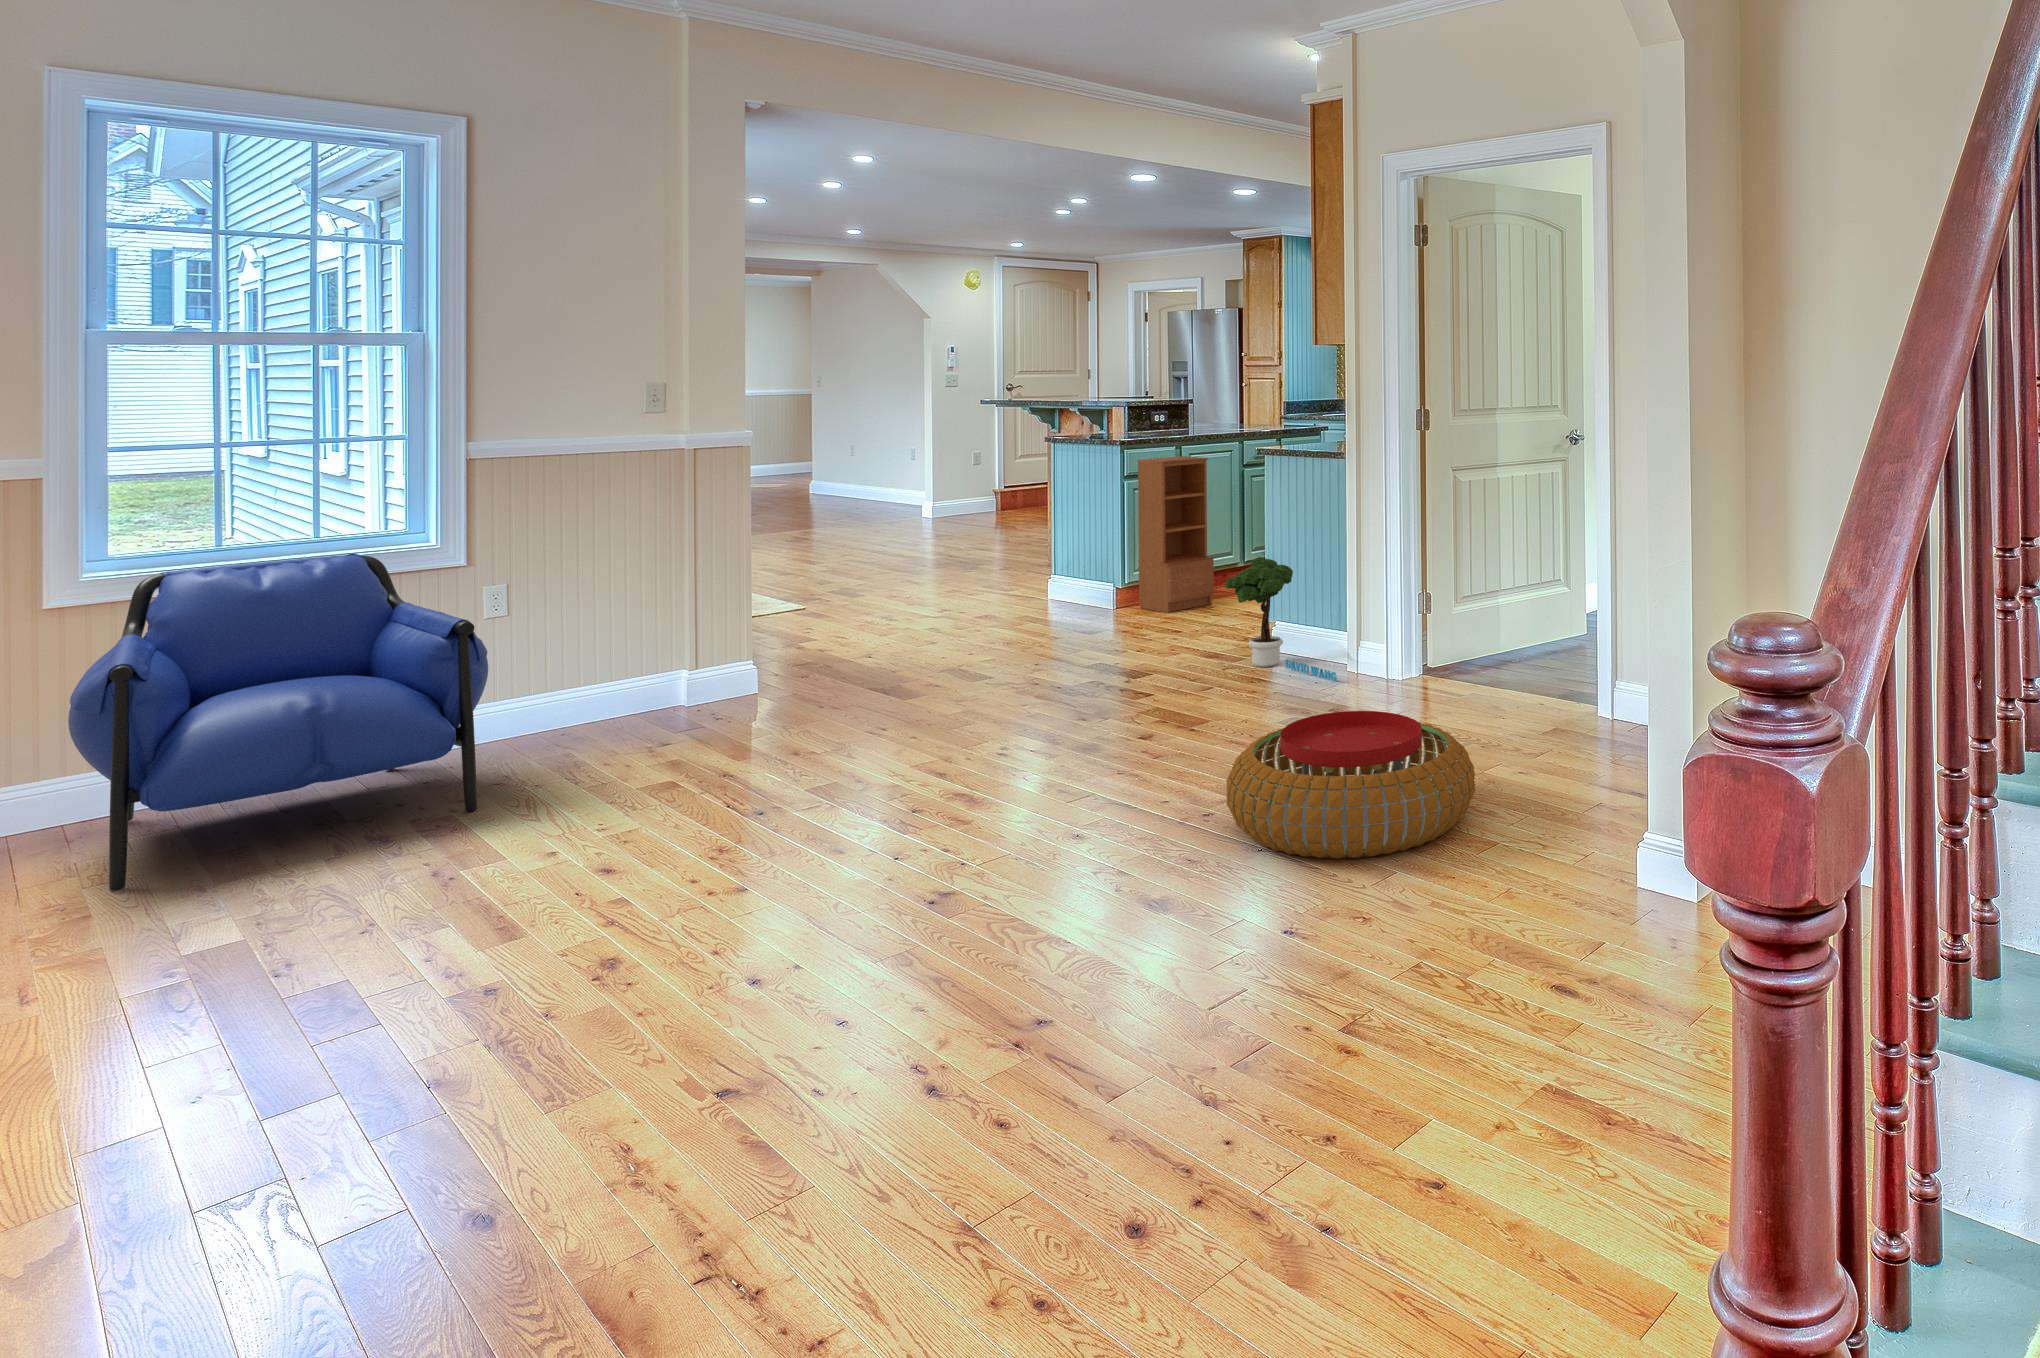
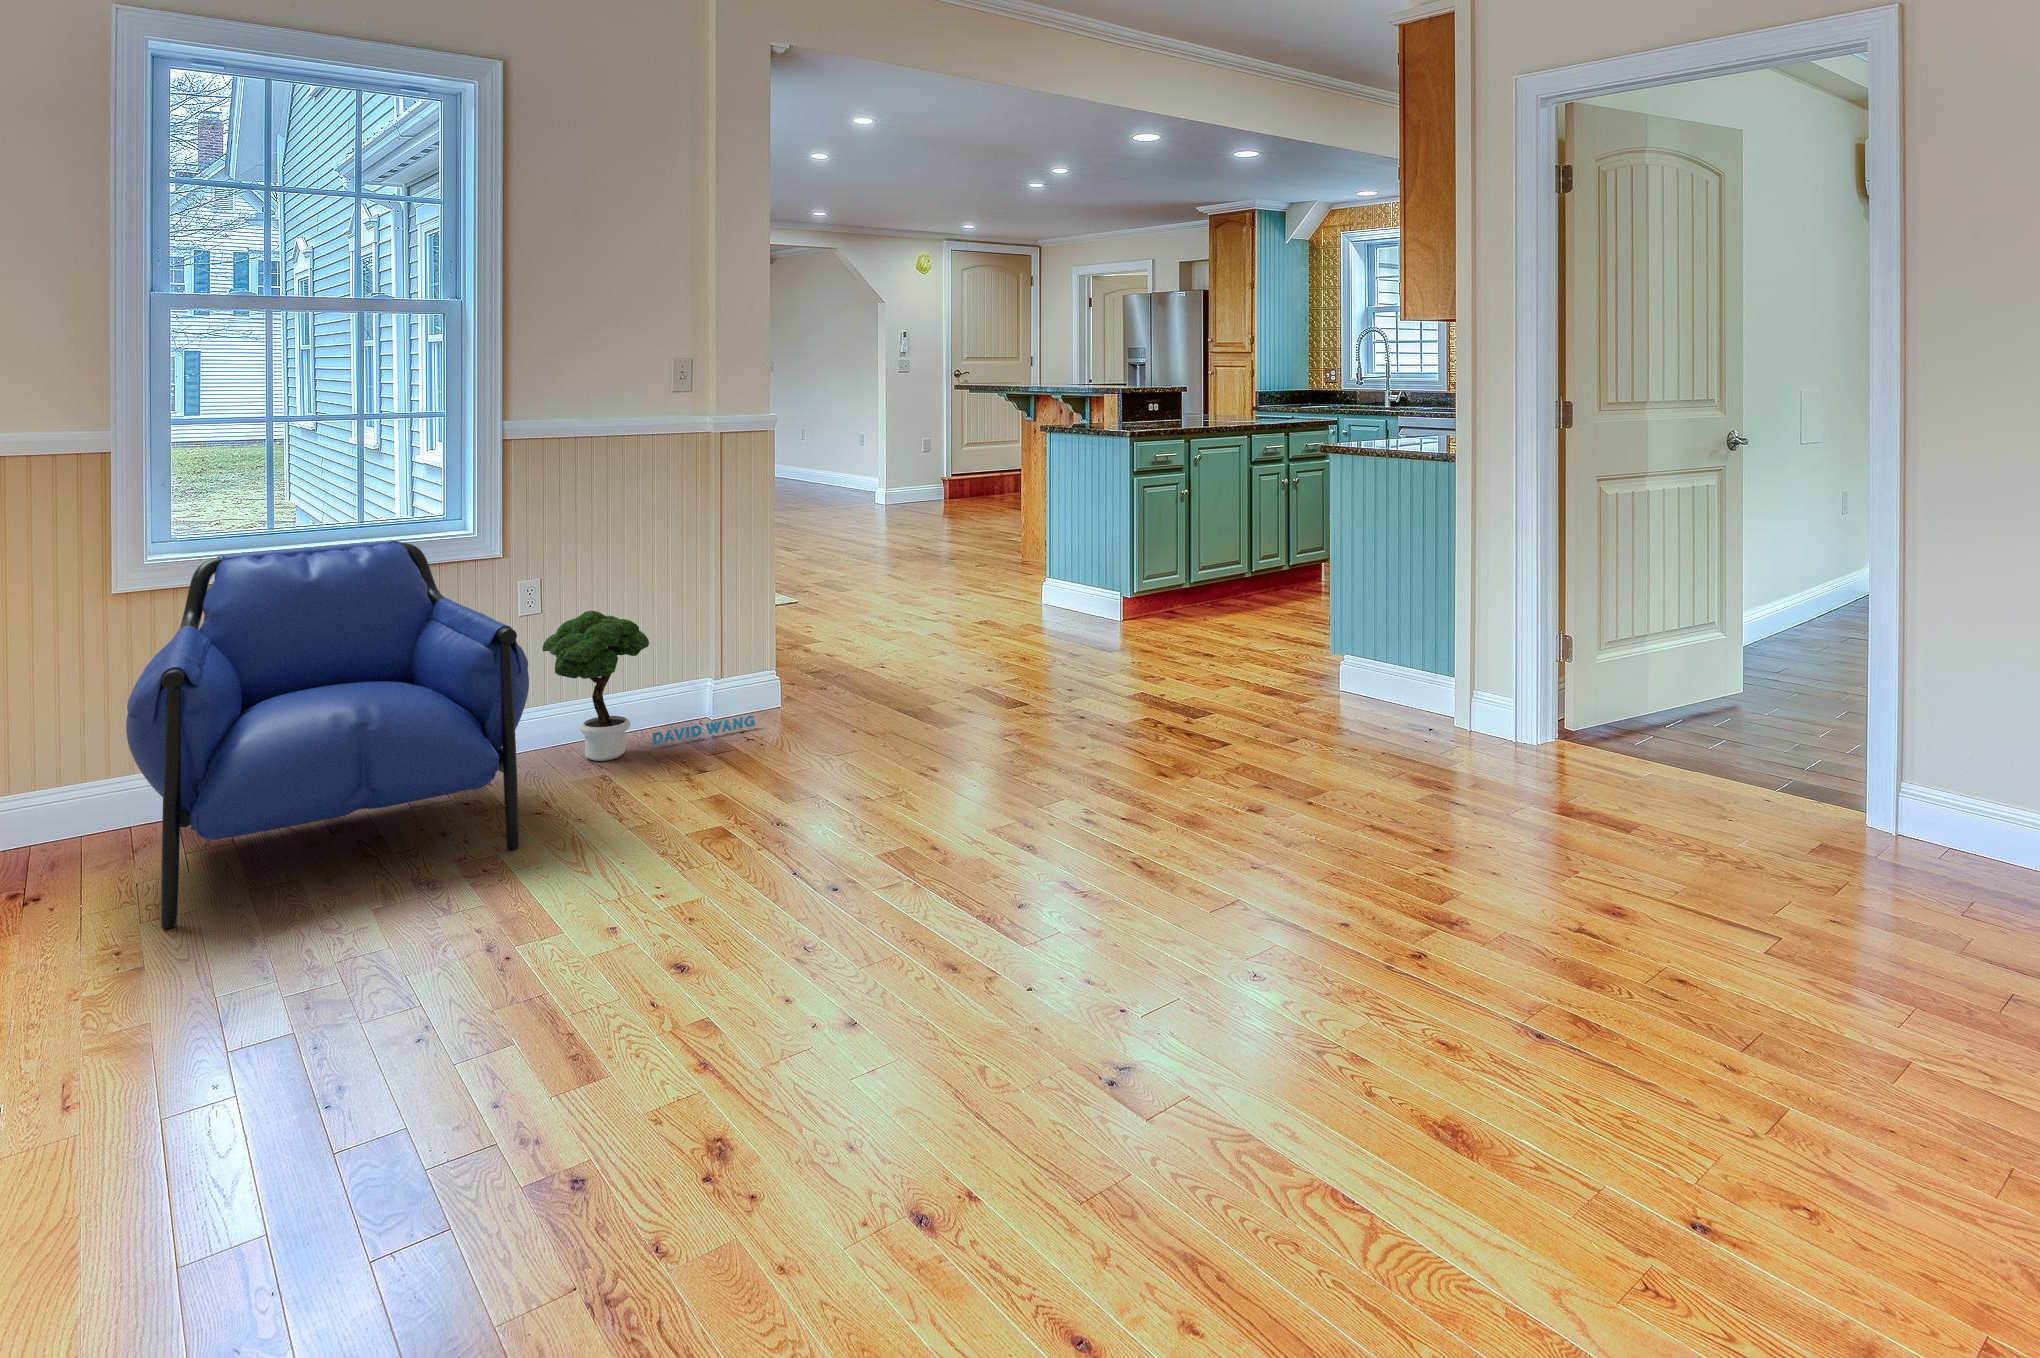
bookcase: present [1138,456,1214,613] -> none [1147,450,1231,630]
potted tree: present [1225,557,1337,682] -> present [542,611,755,761]
pouf: present [1227,711,1475,859] -> none [1444,823,1836,1072]

